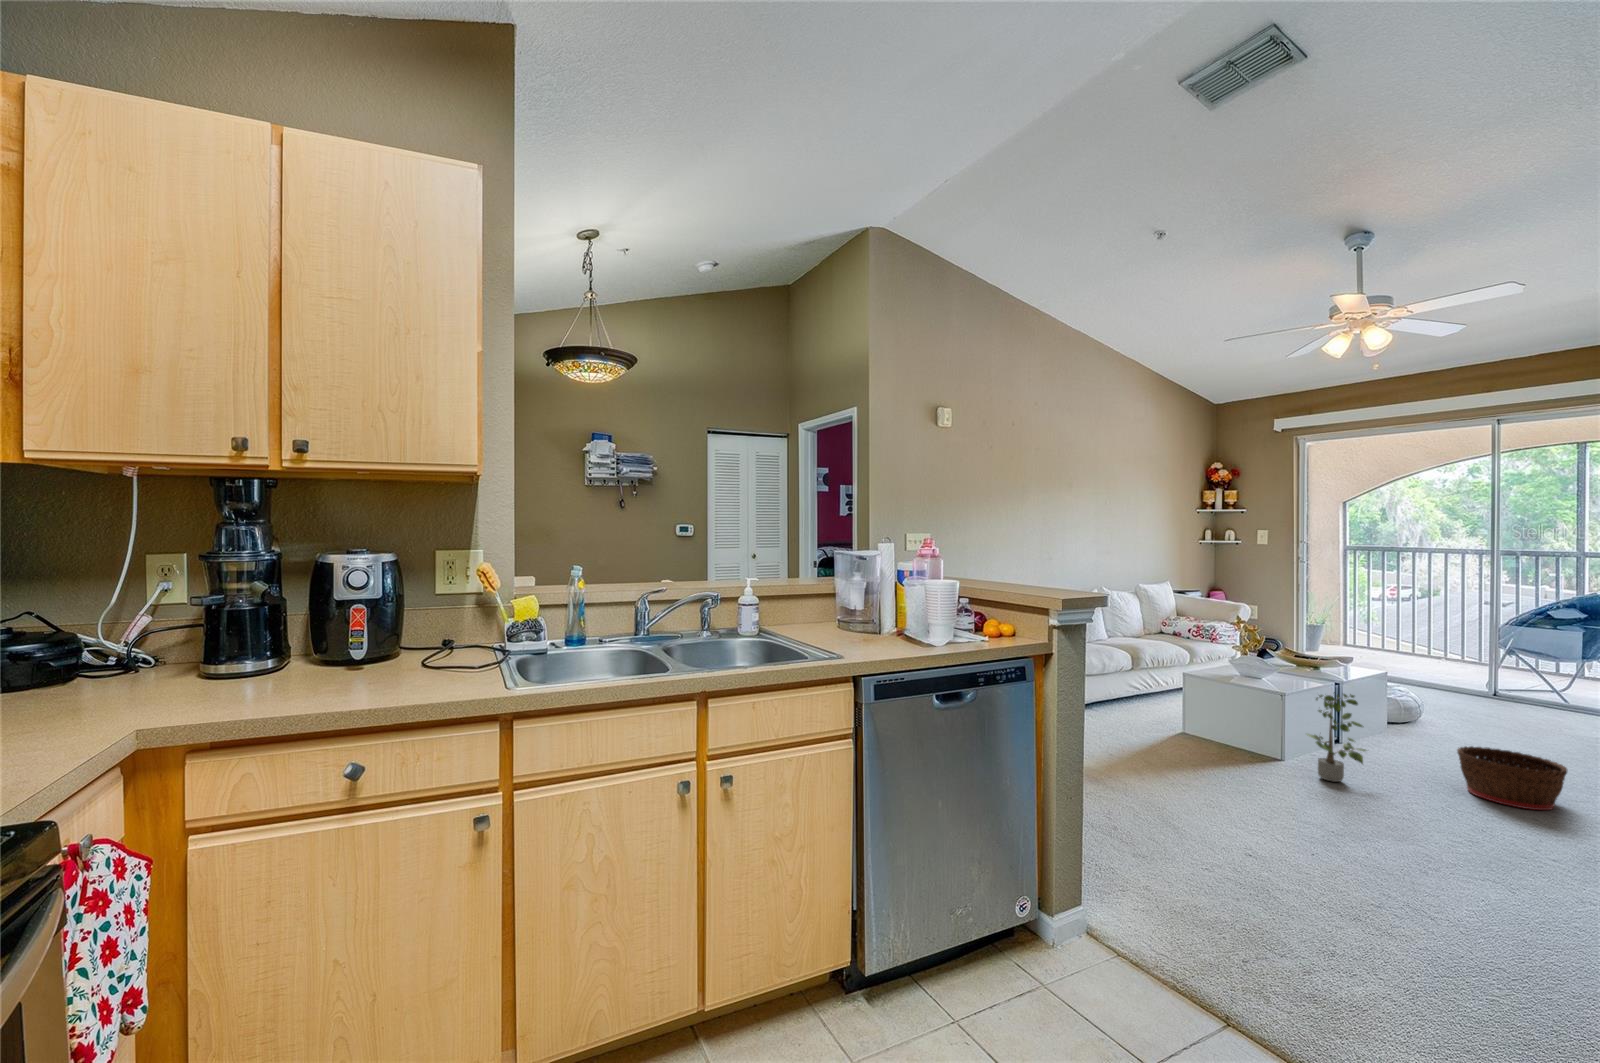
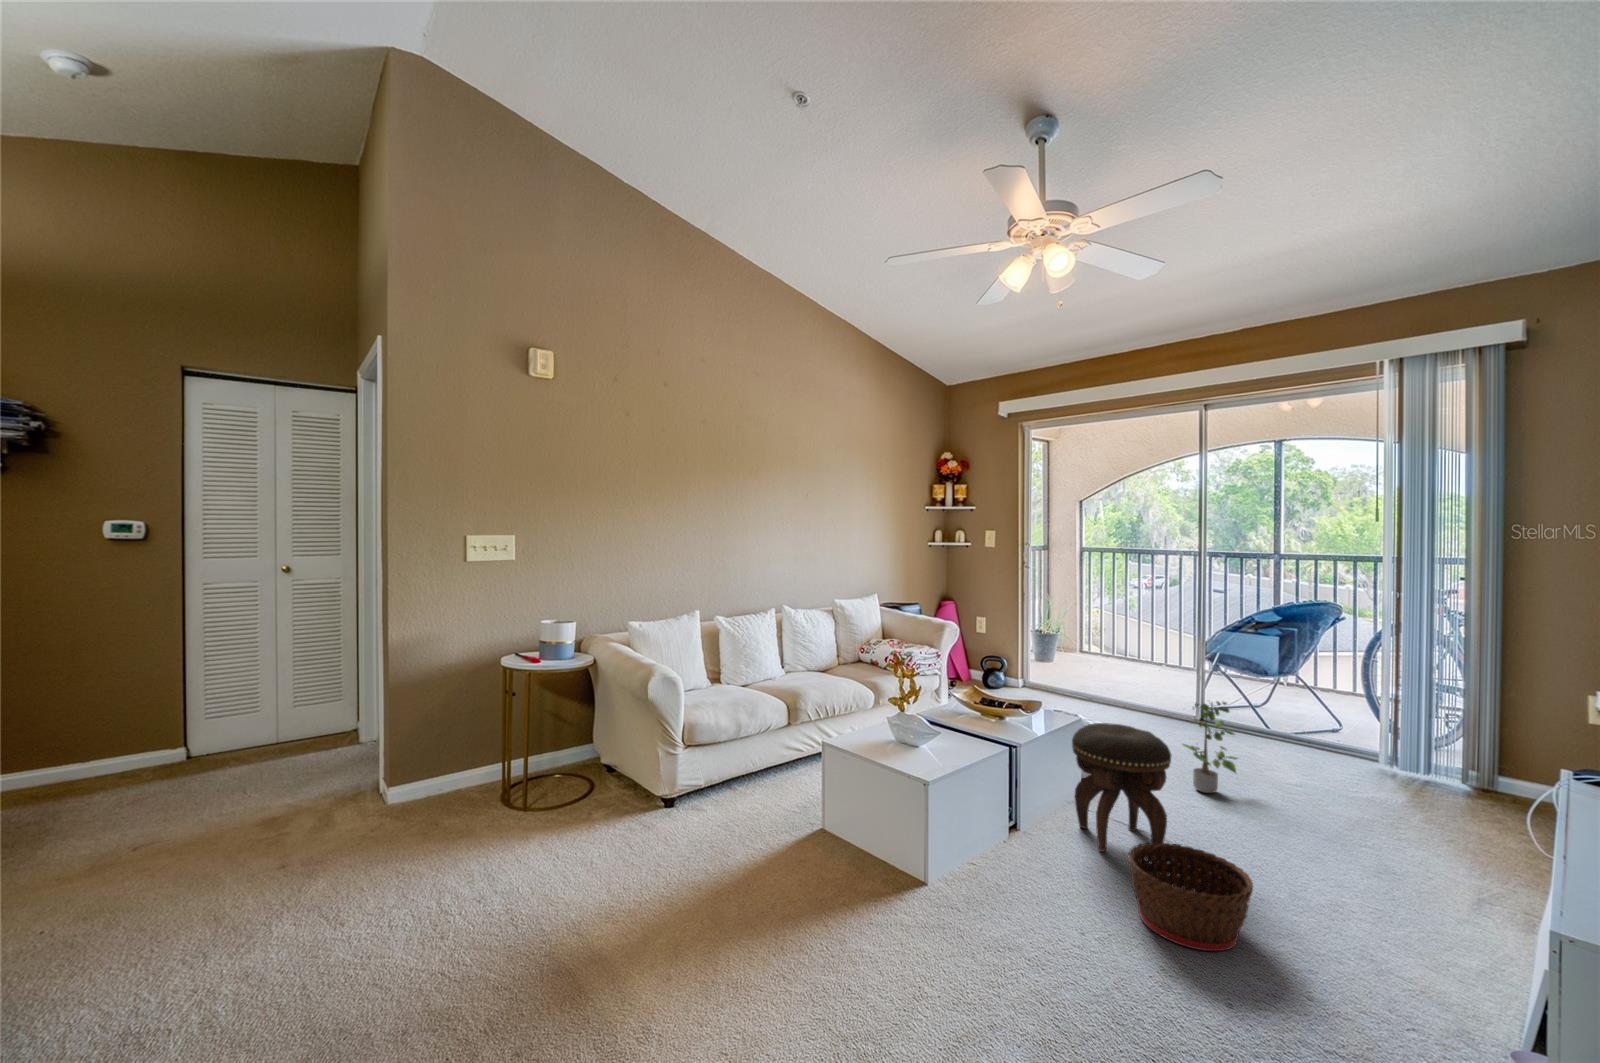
footstool: none [1392,672,1485,767] -> present [1072,723,1171,851]
potted plant: present [1307,692,1366,782] -> present [1183,701,1237,793]

